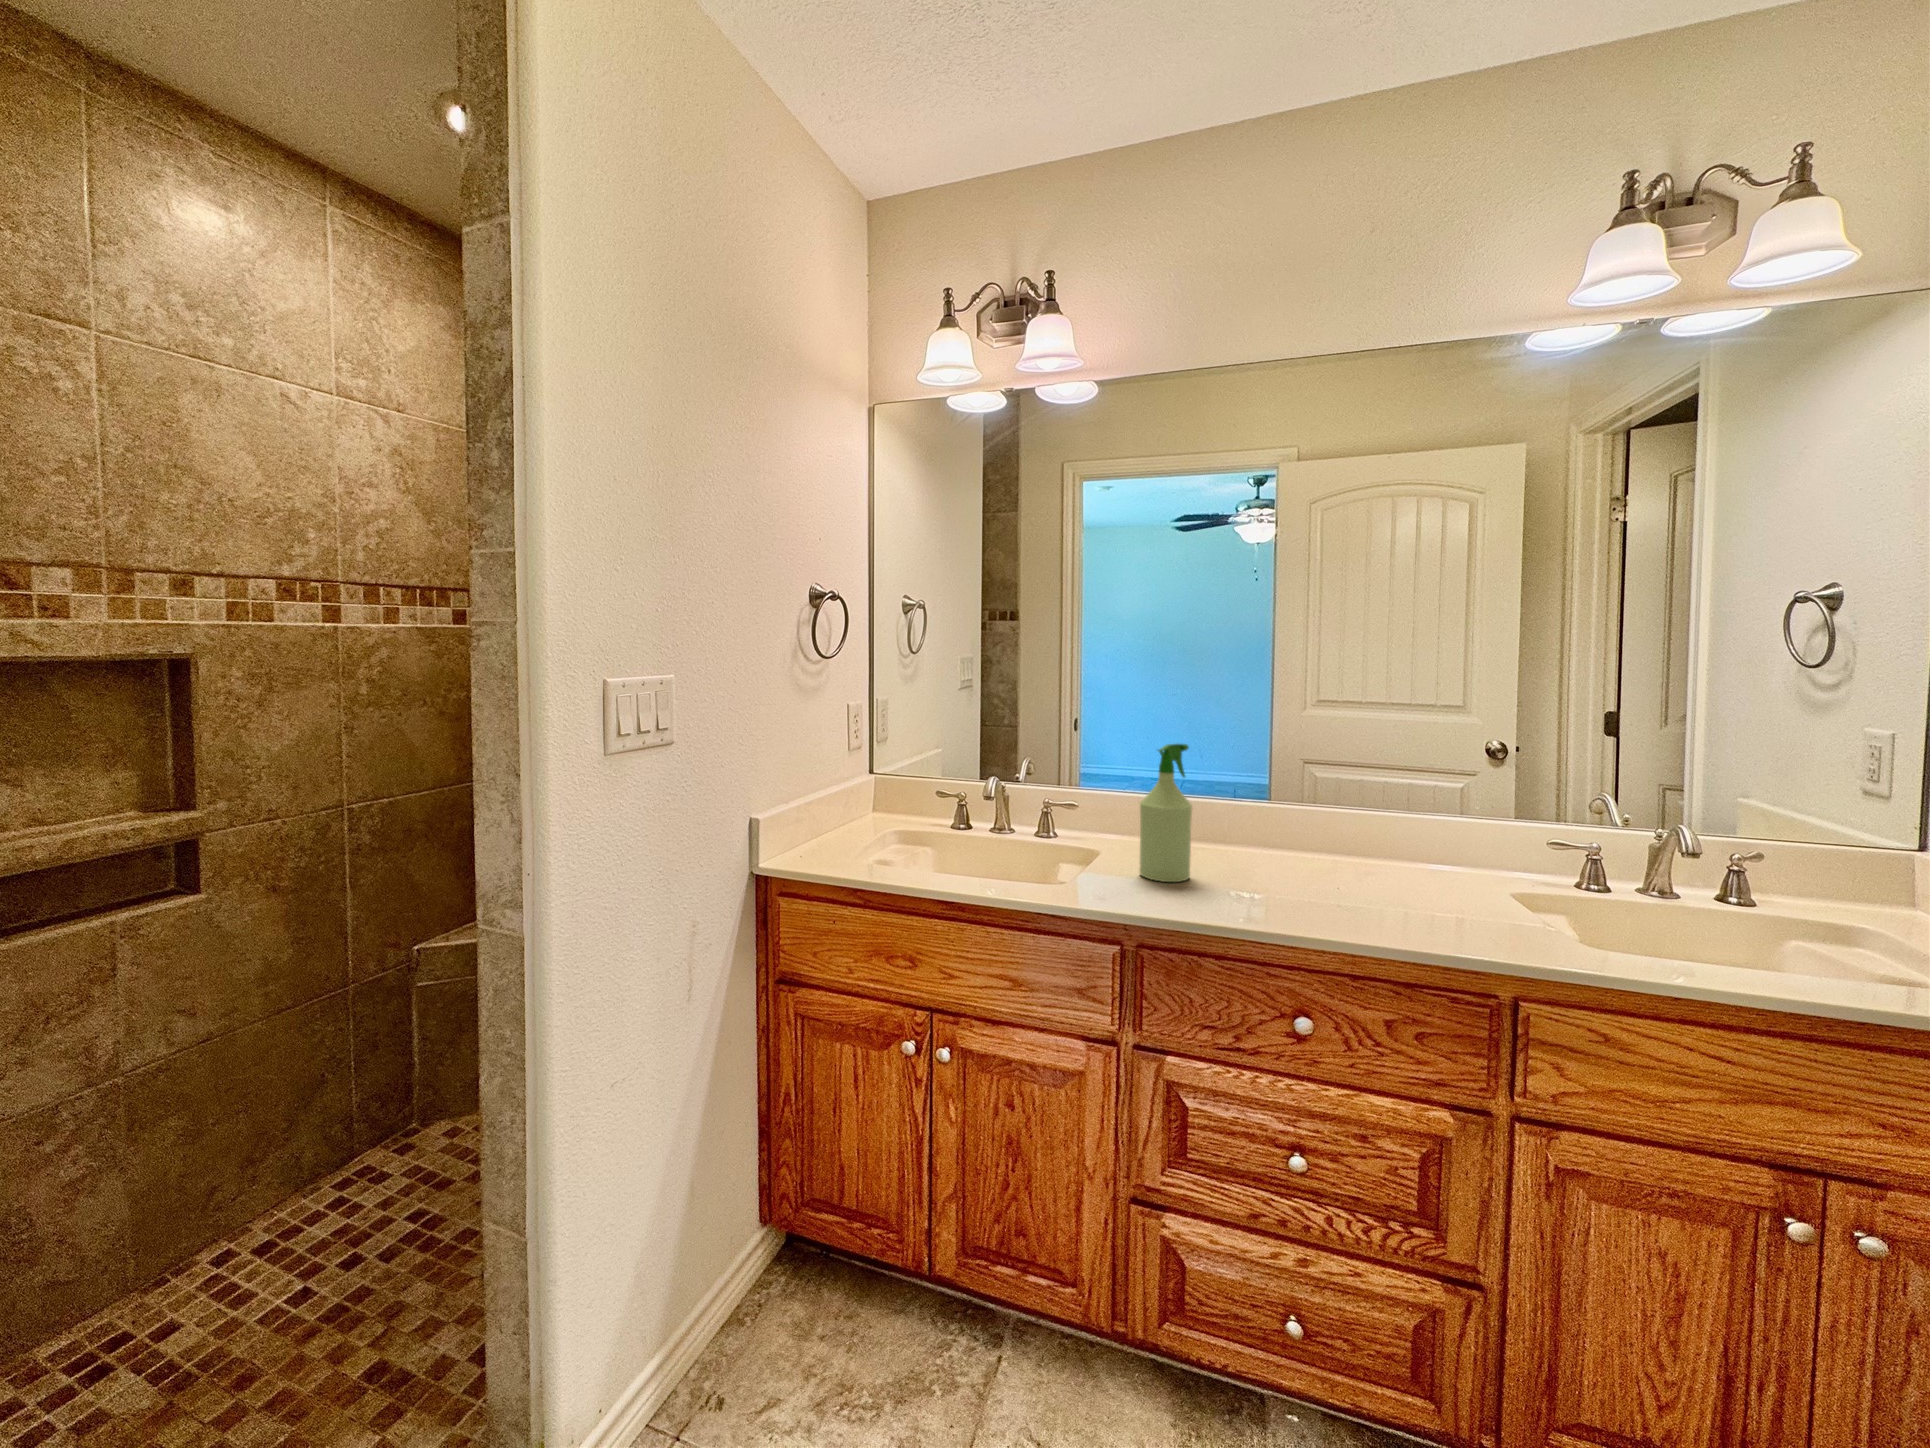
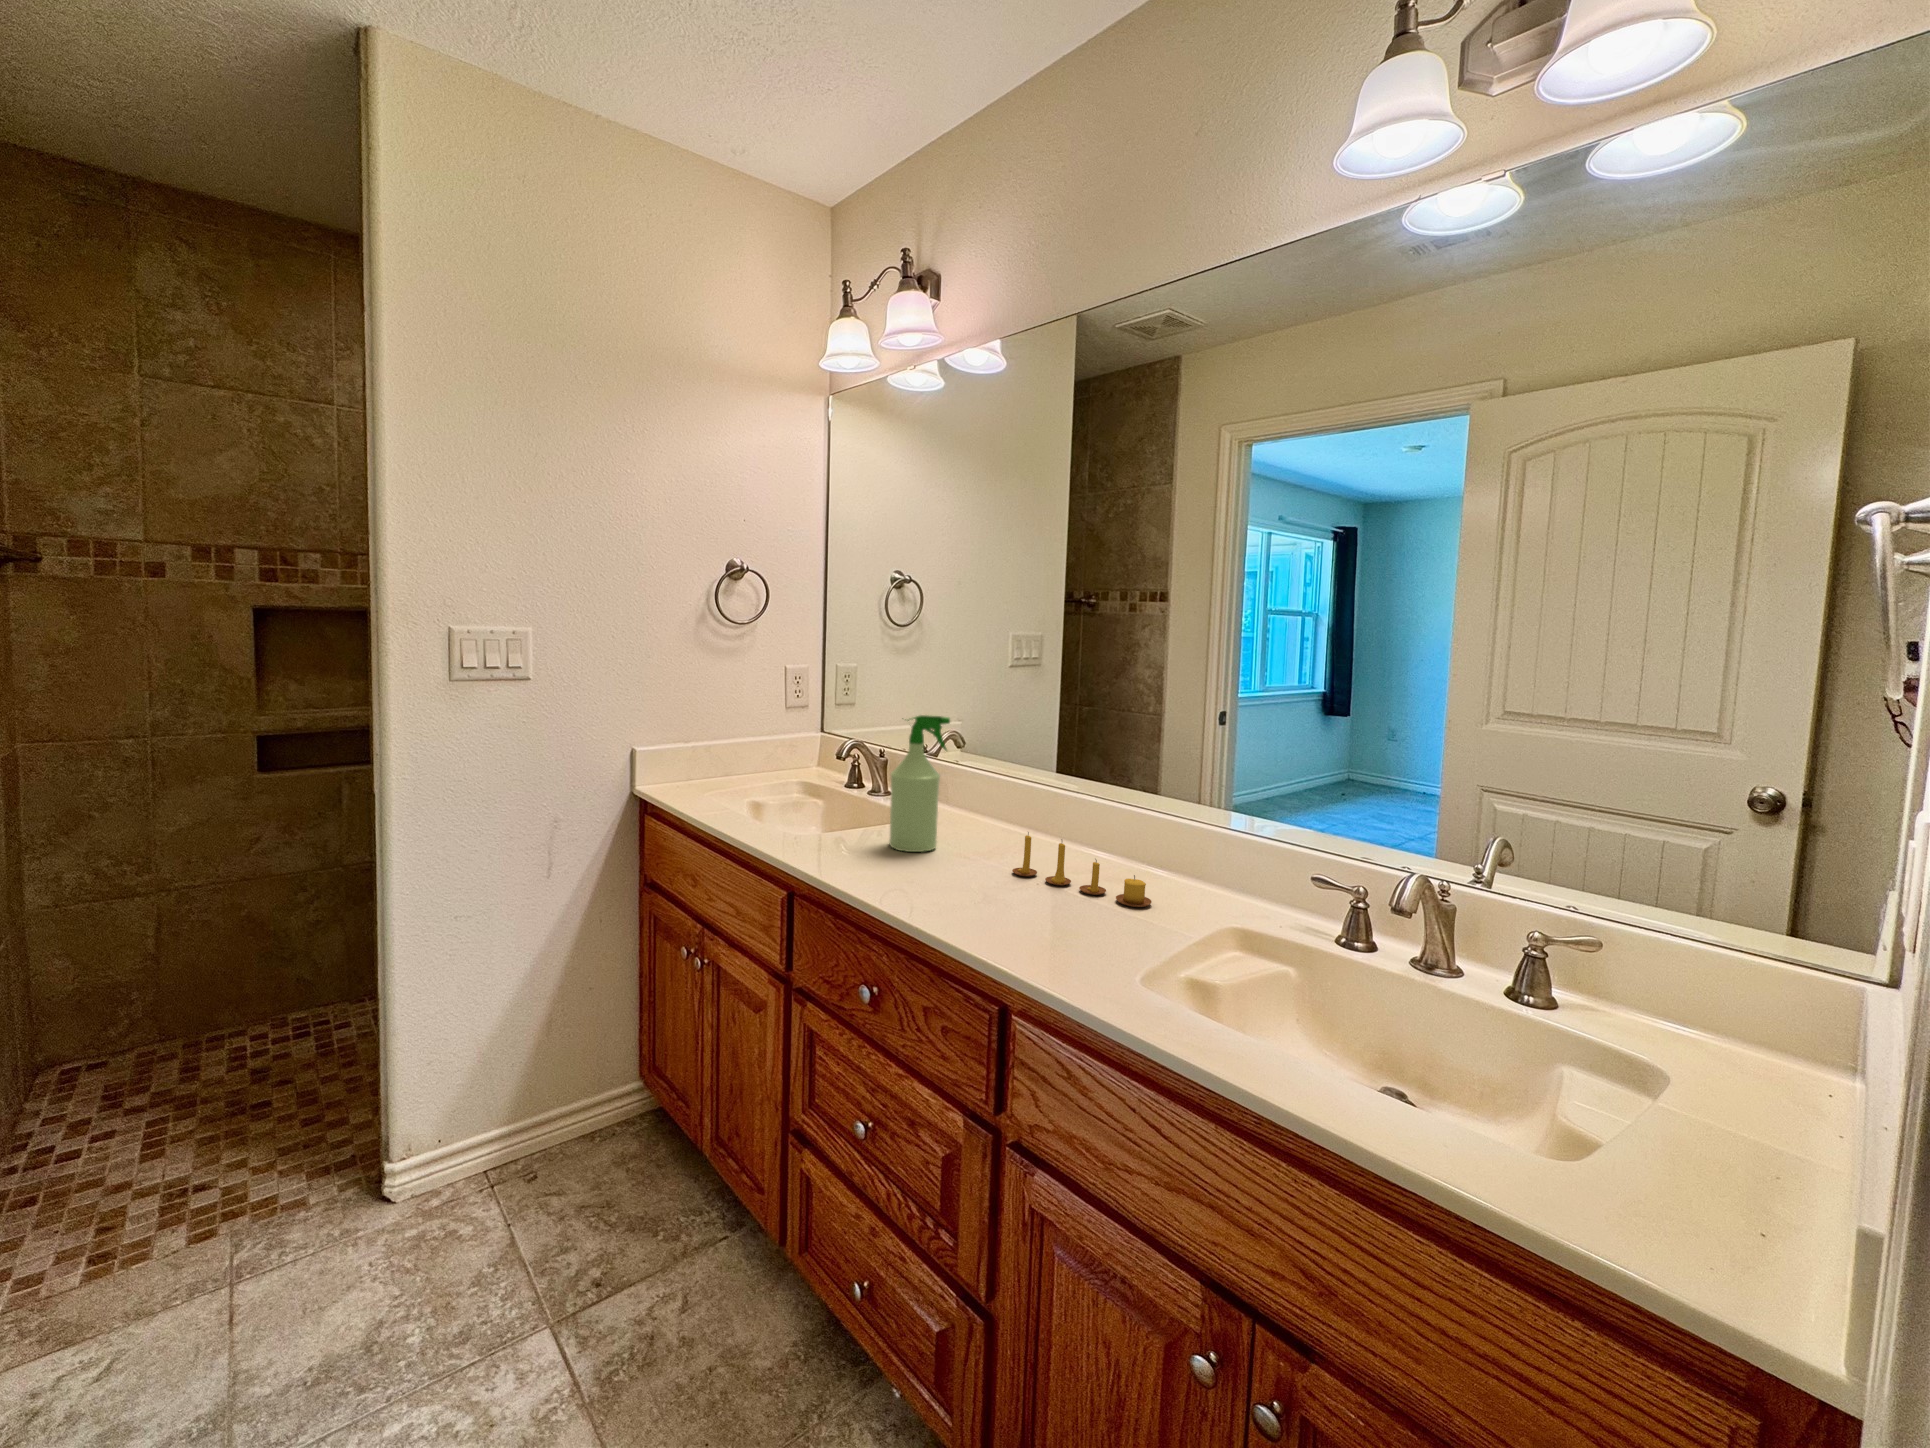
candle: none [1289,842,1440,892] -> present [1012,832,1152,907]

